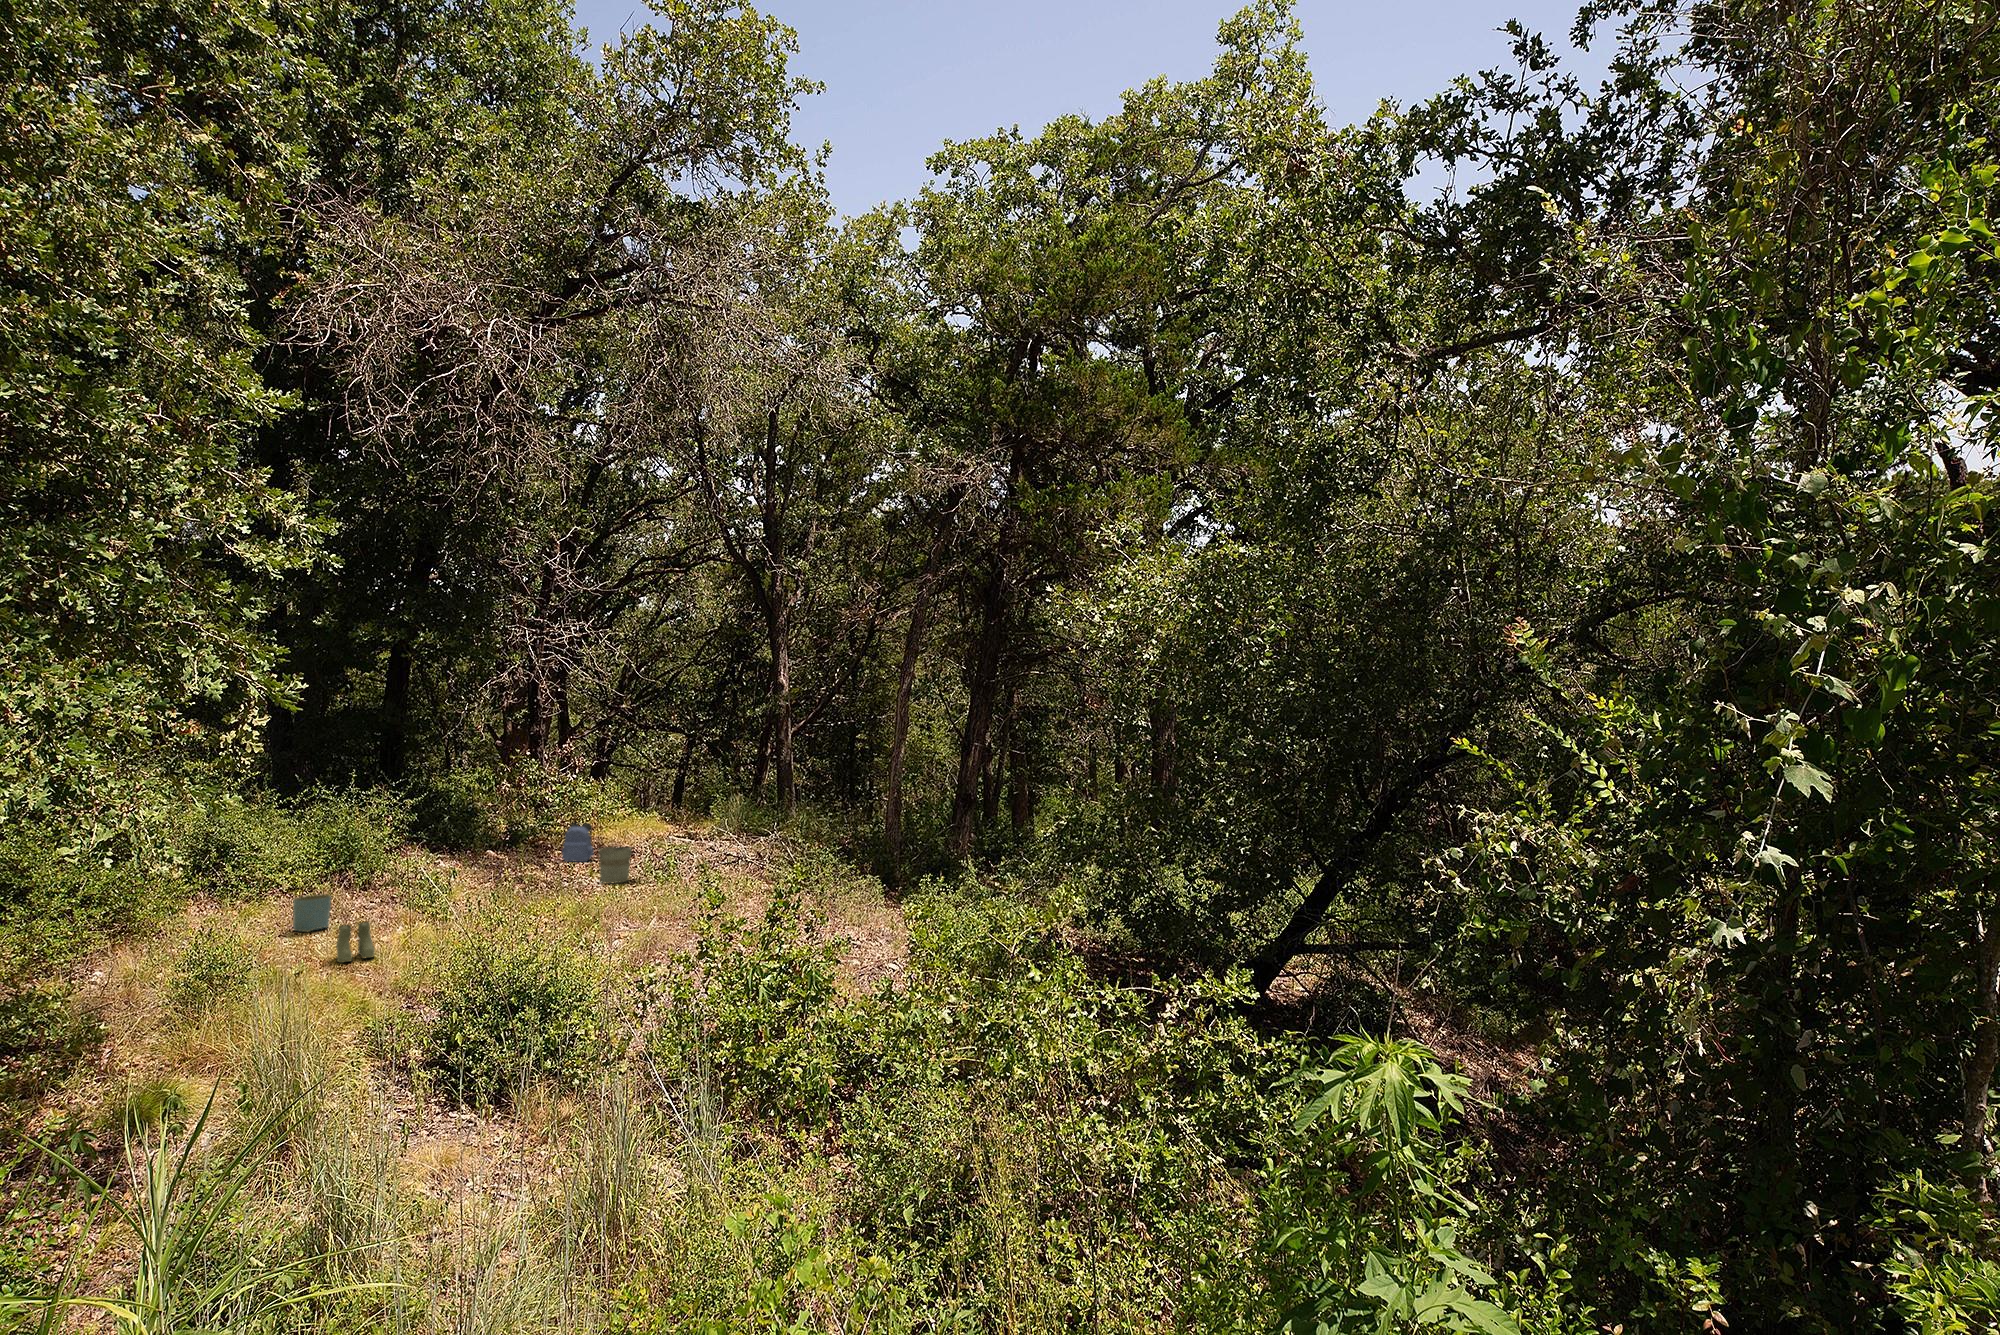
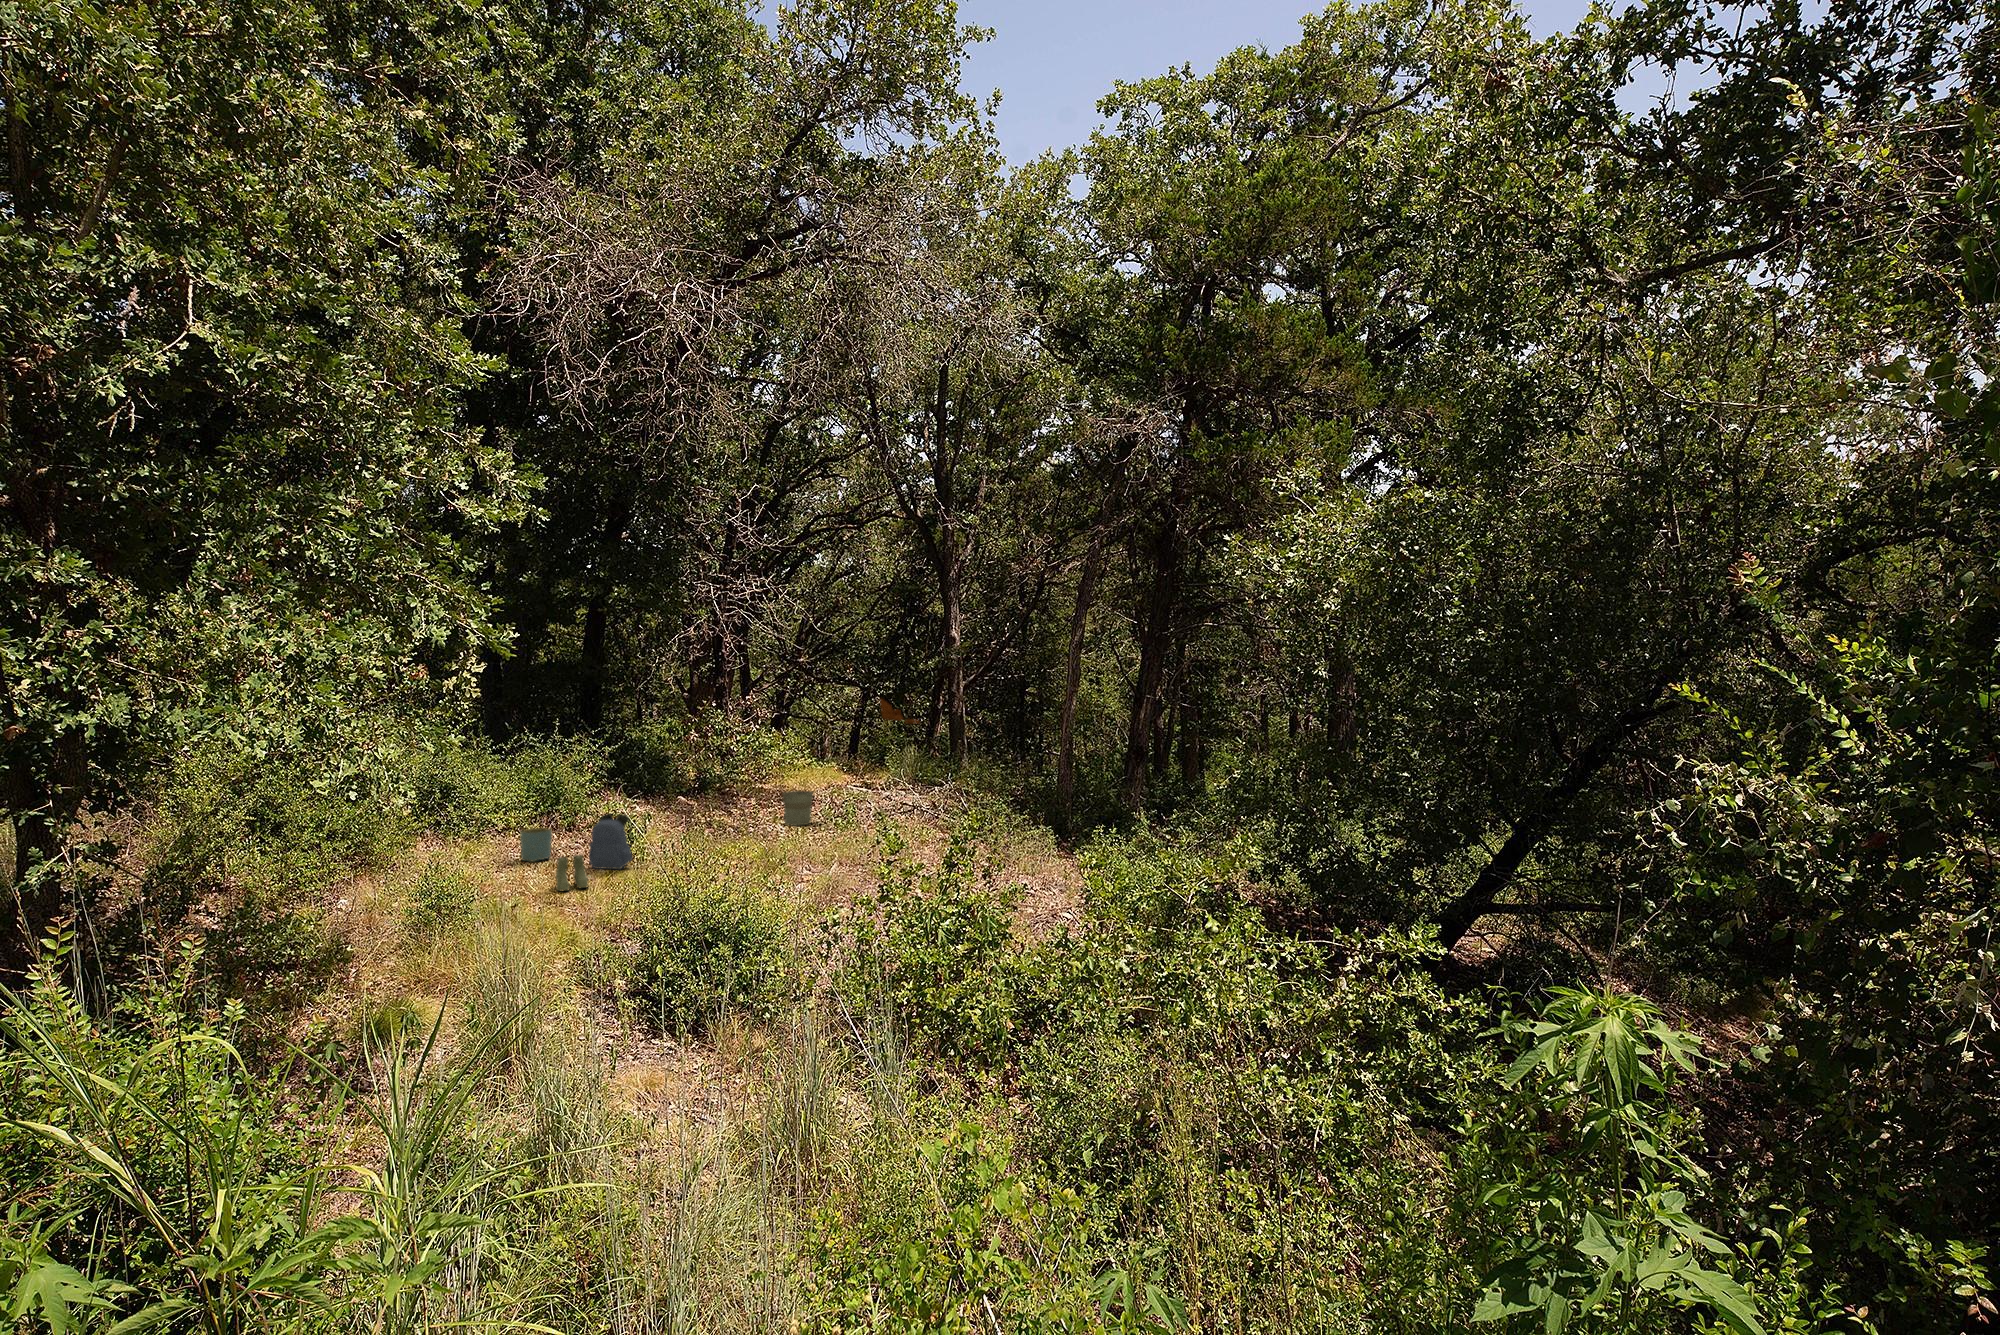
lounge chair: none [706,742,750,781] -> present [880,699,920,729]
backpack: present [562,822,594,862] -> present [589,814,633,870]

